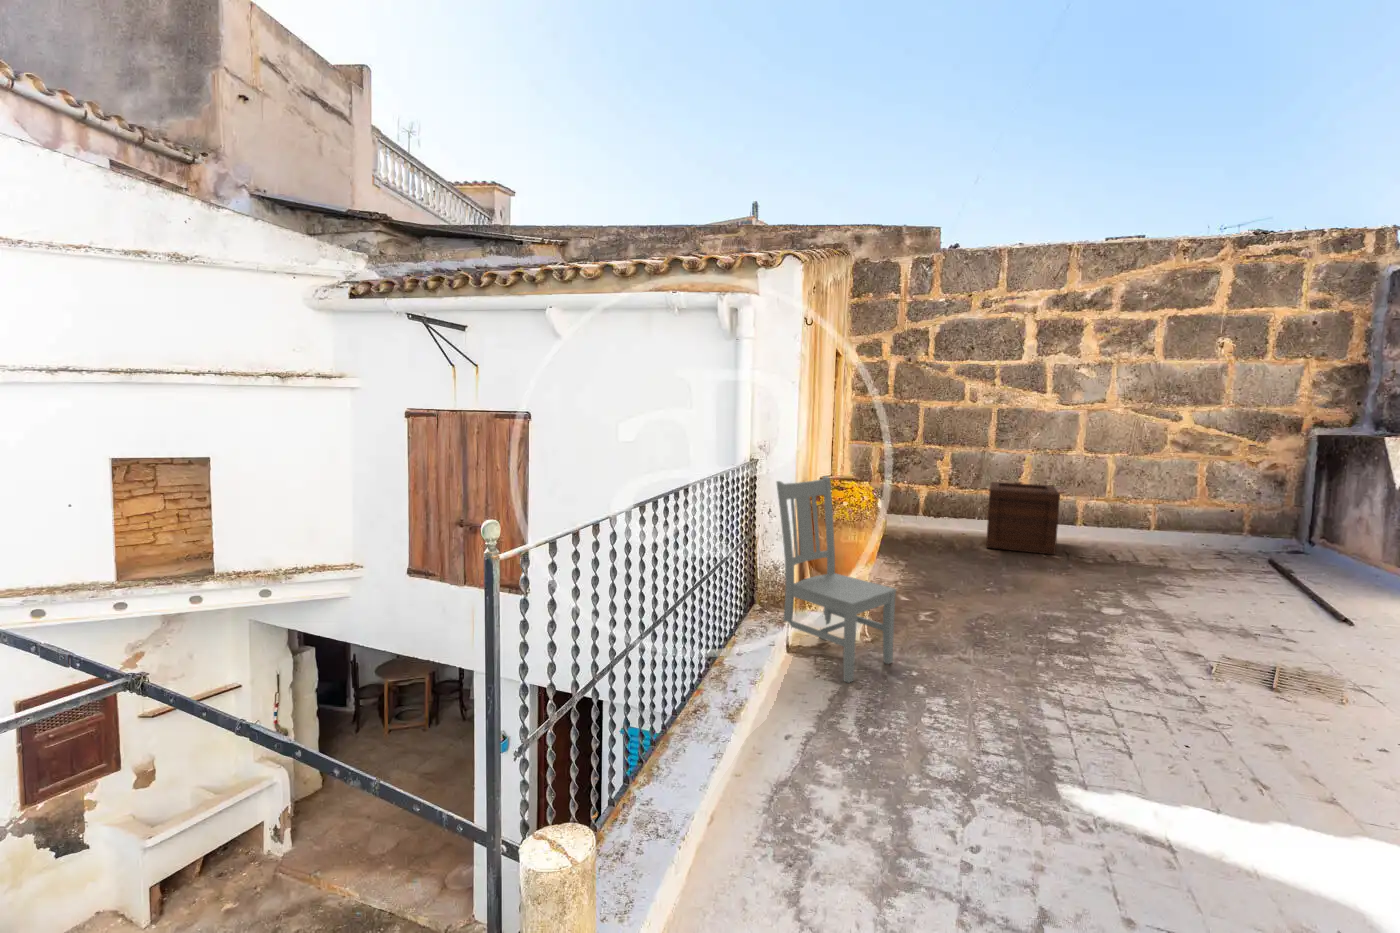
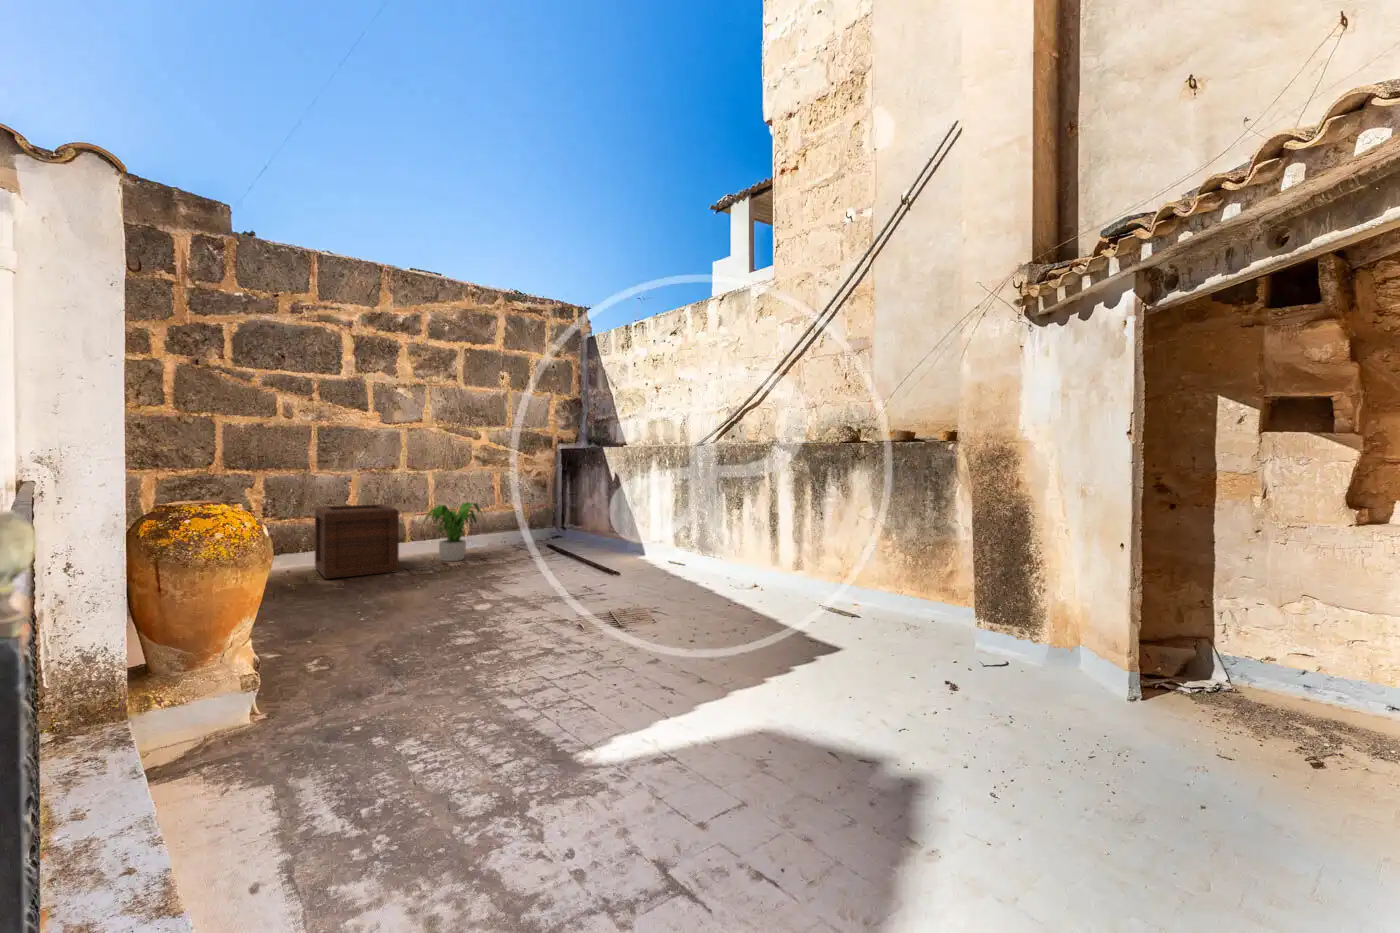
chair: present [777,476,896,683] -> none [104,497,323,795]
potted plant: none [1090,492,1170,557] -> present [424,503,482,561]

